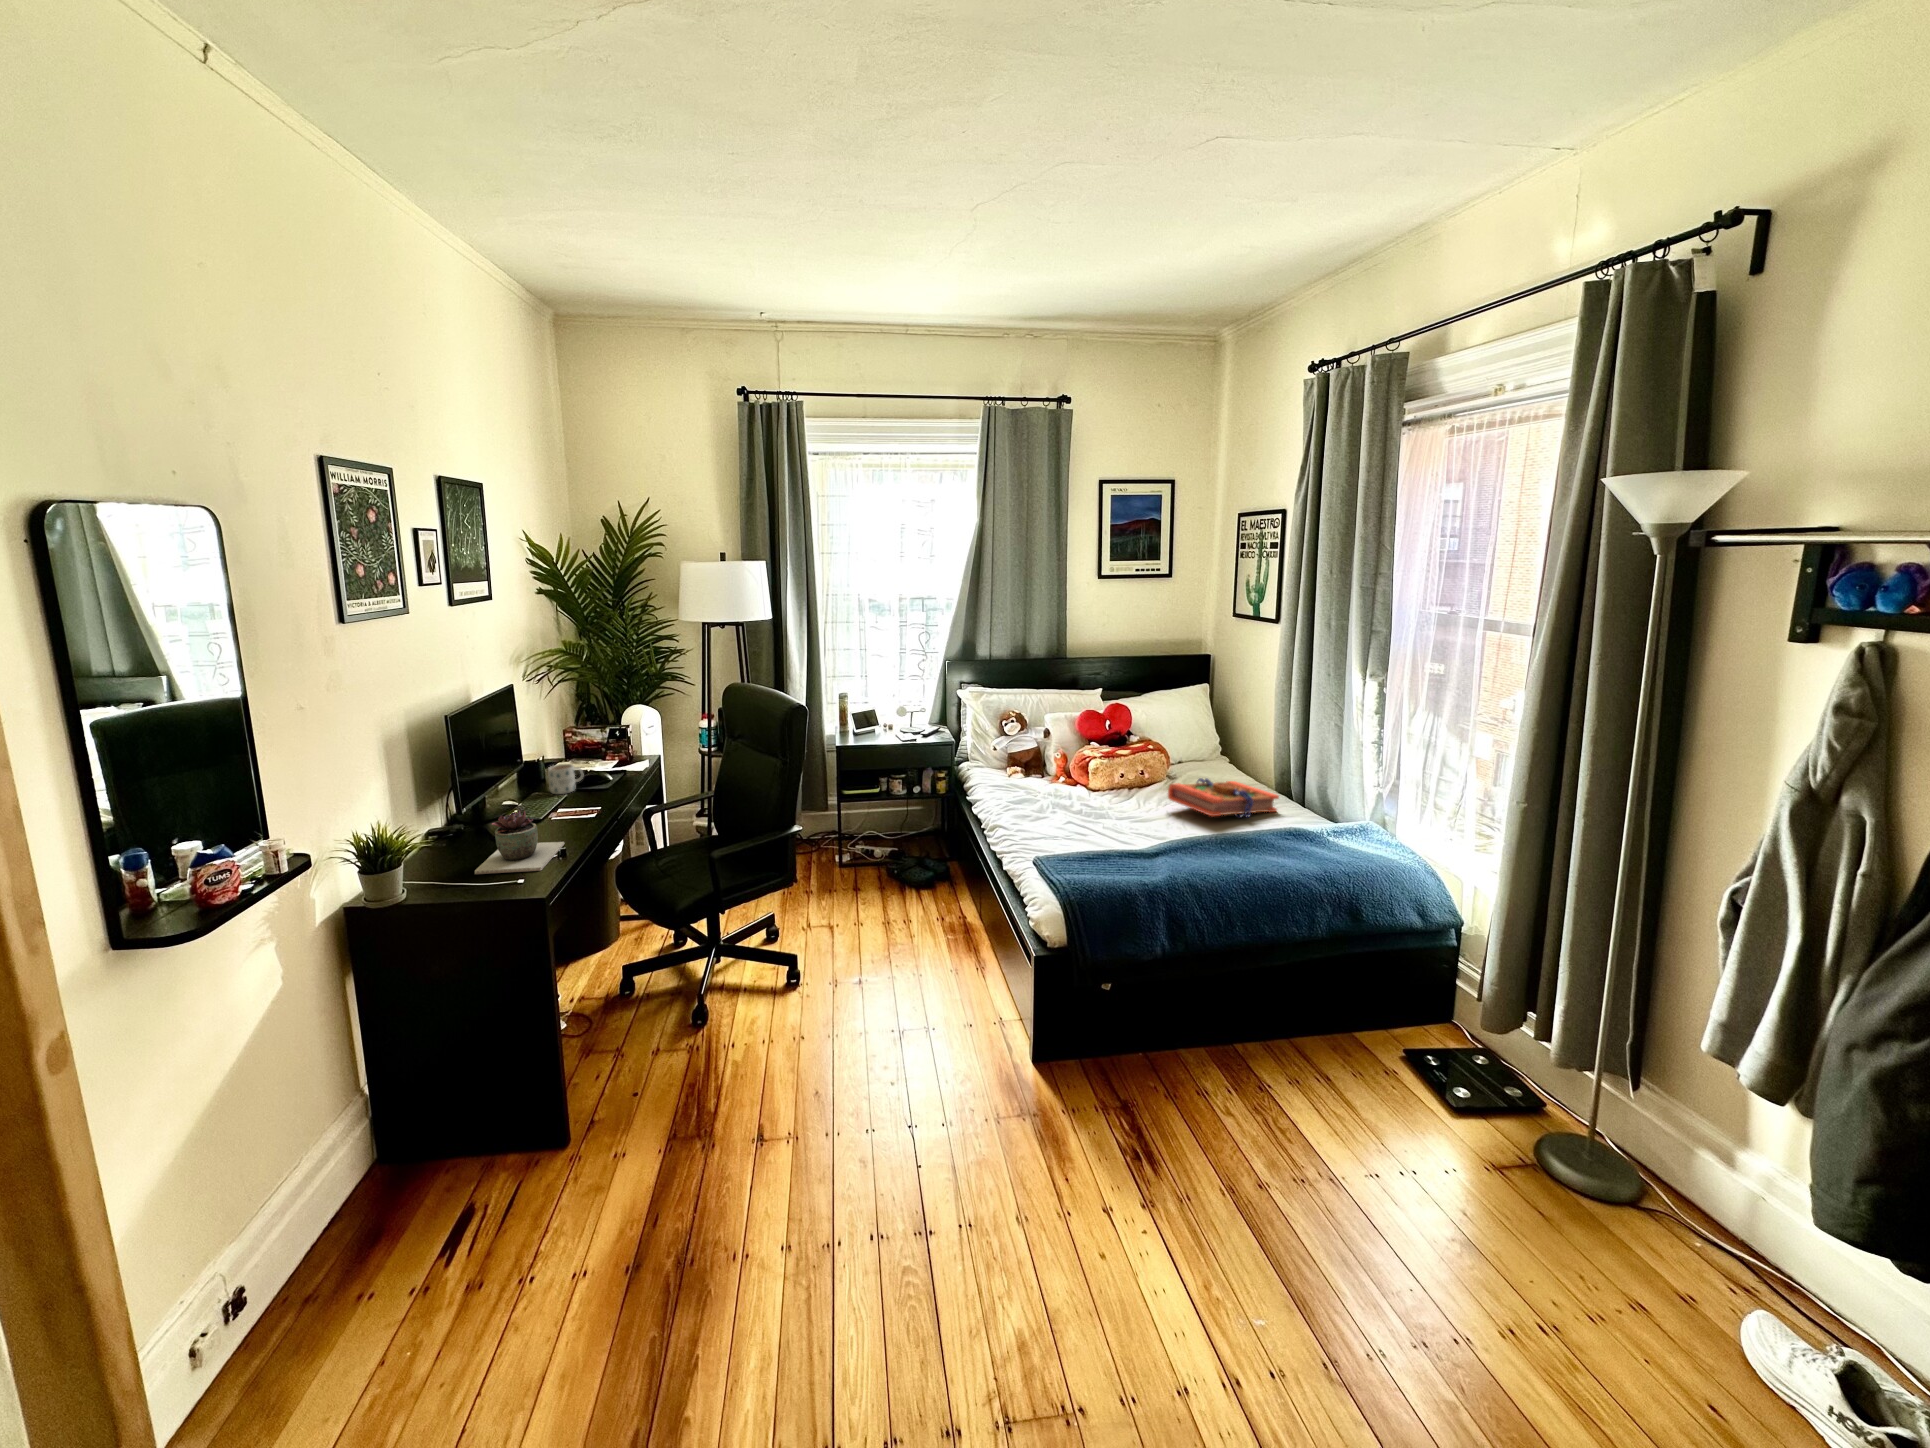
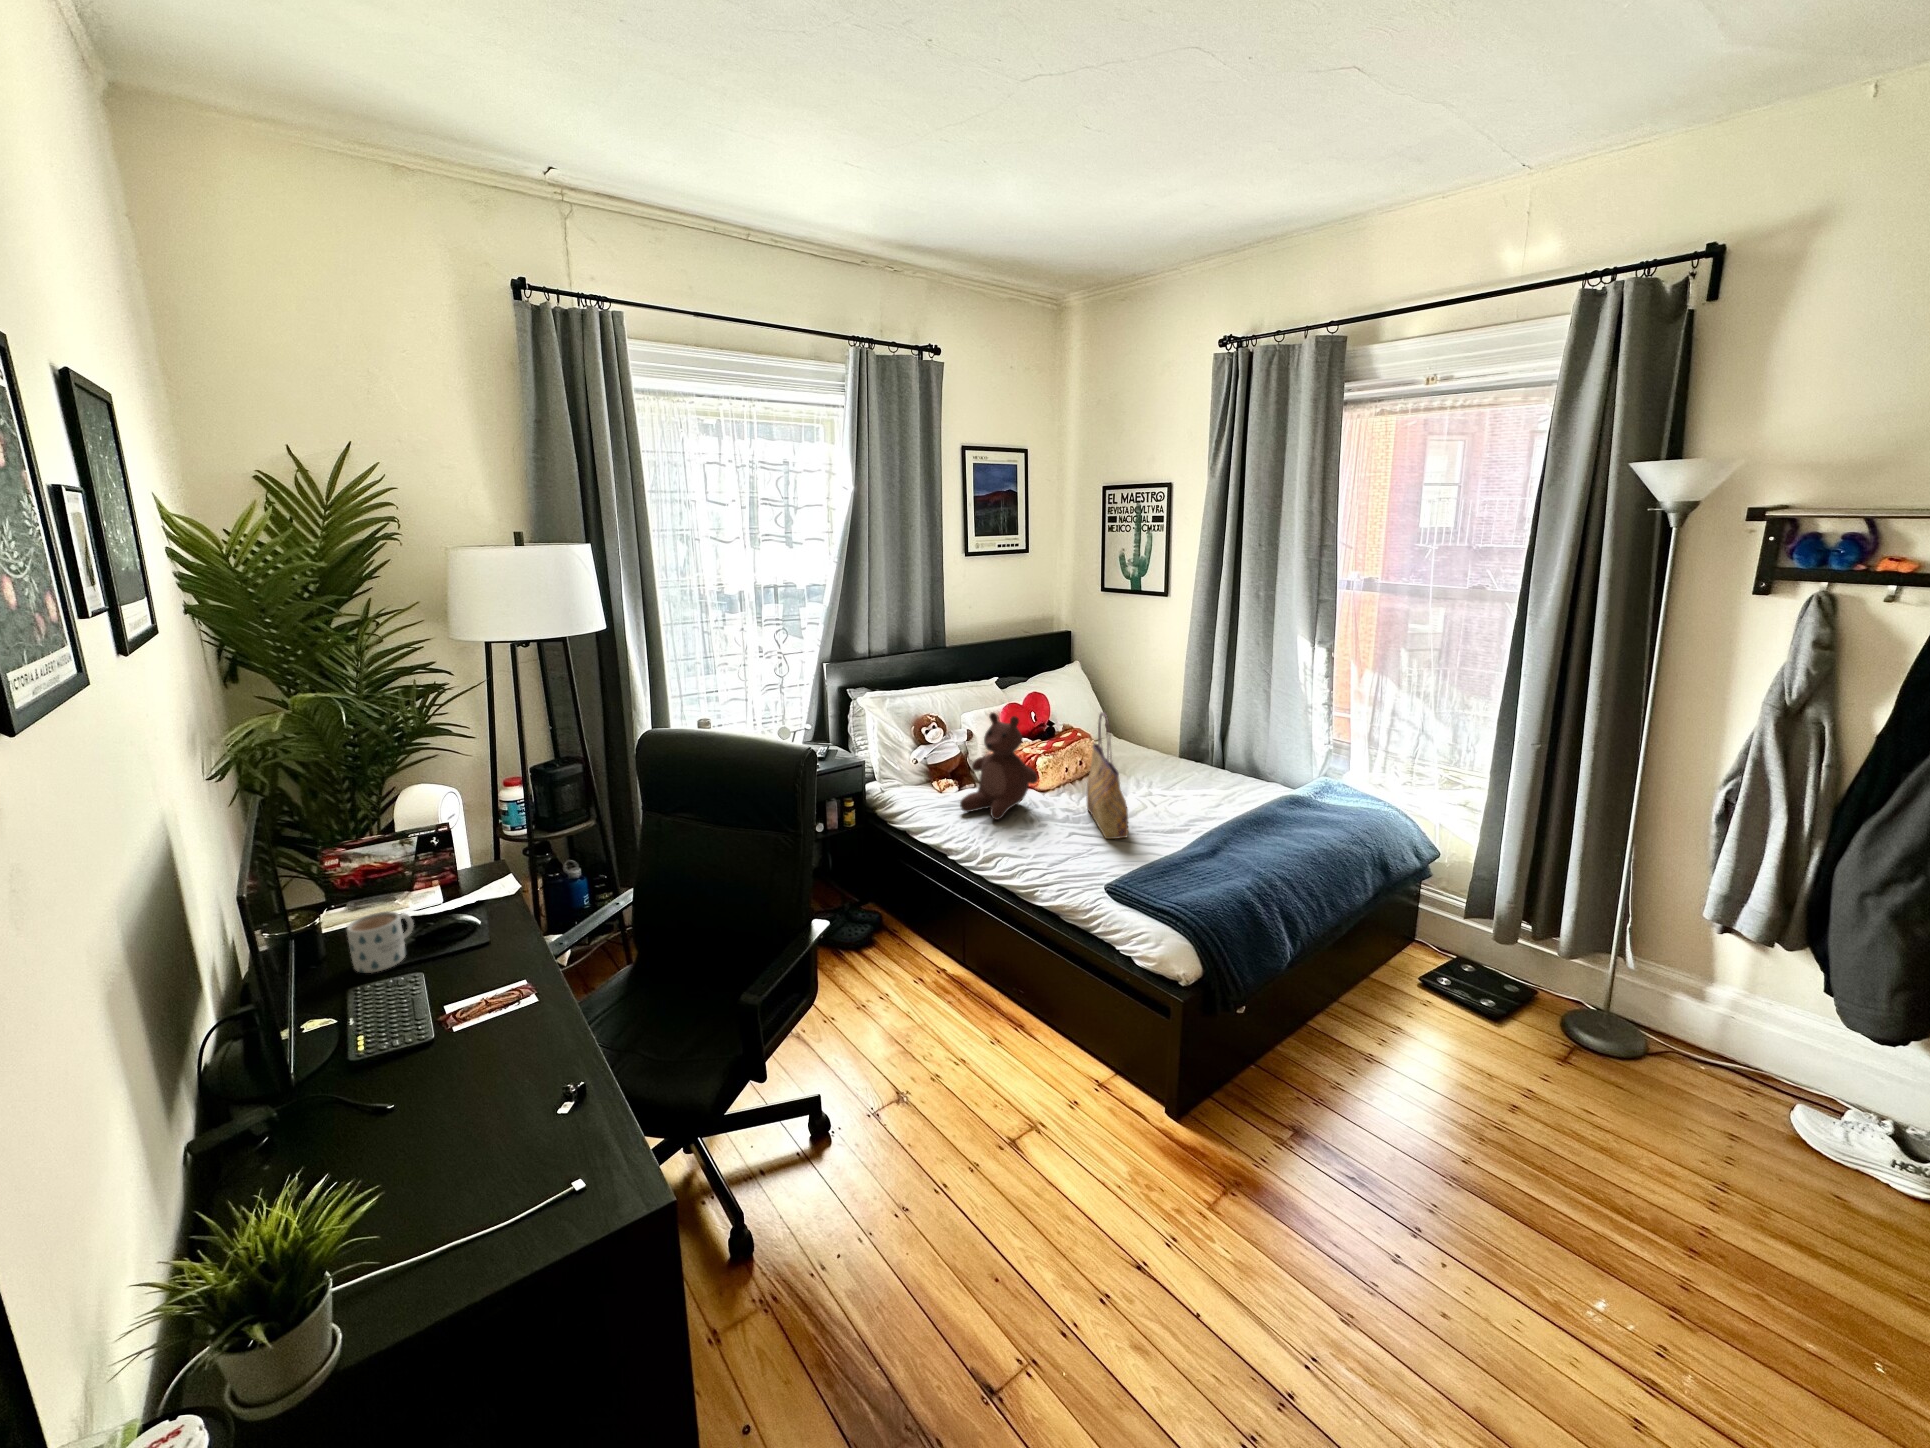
teddy bear: none [999,712,1063,802] -> present [960,713,1038,820]
tote bag: none [1083,718,1123,833] -> present [1087,712,1128,839]
book: present [1168,778,1279,818] -> none [1143,757,1231,798]
succulent plant: present [475,811,564,874] -> none [412,1036,569,1202]

